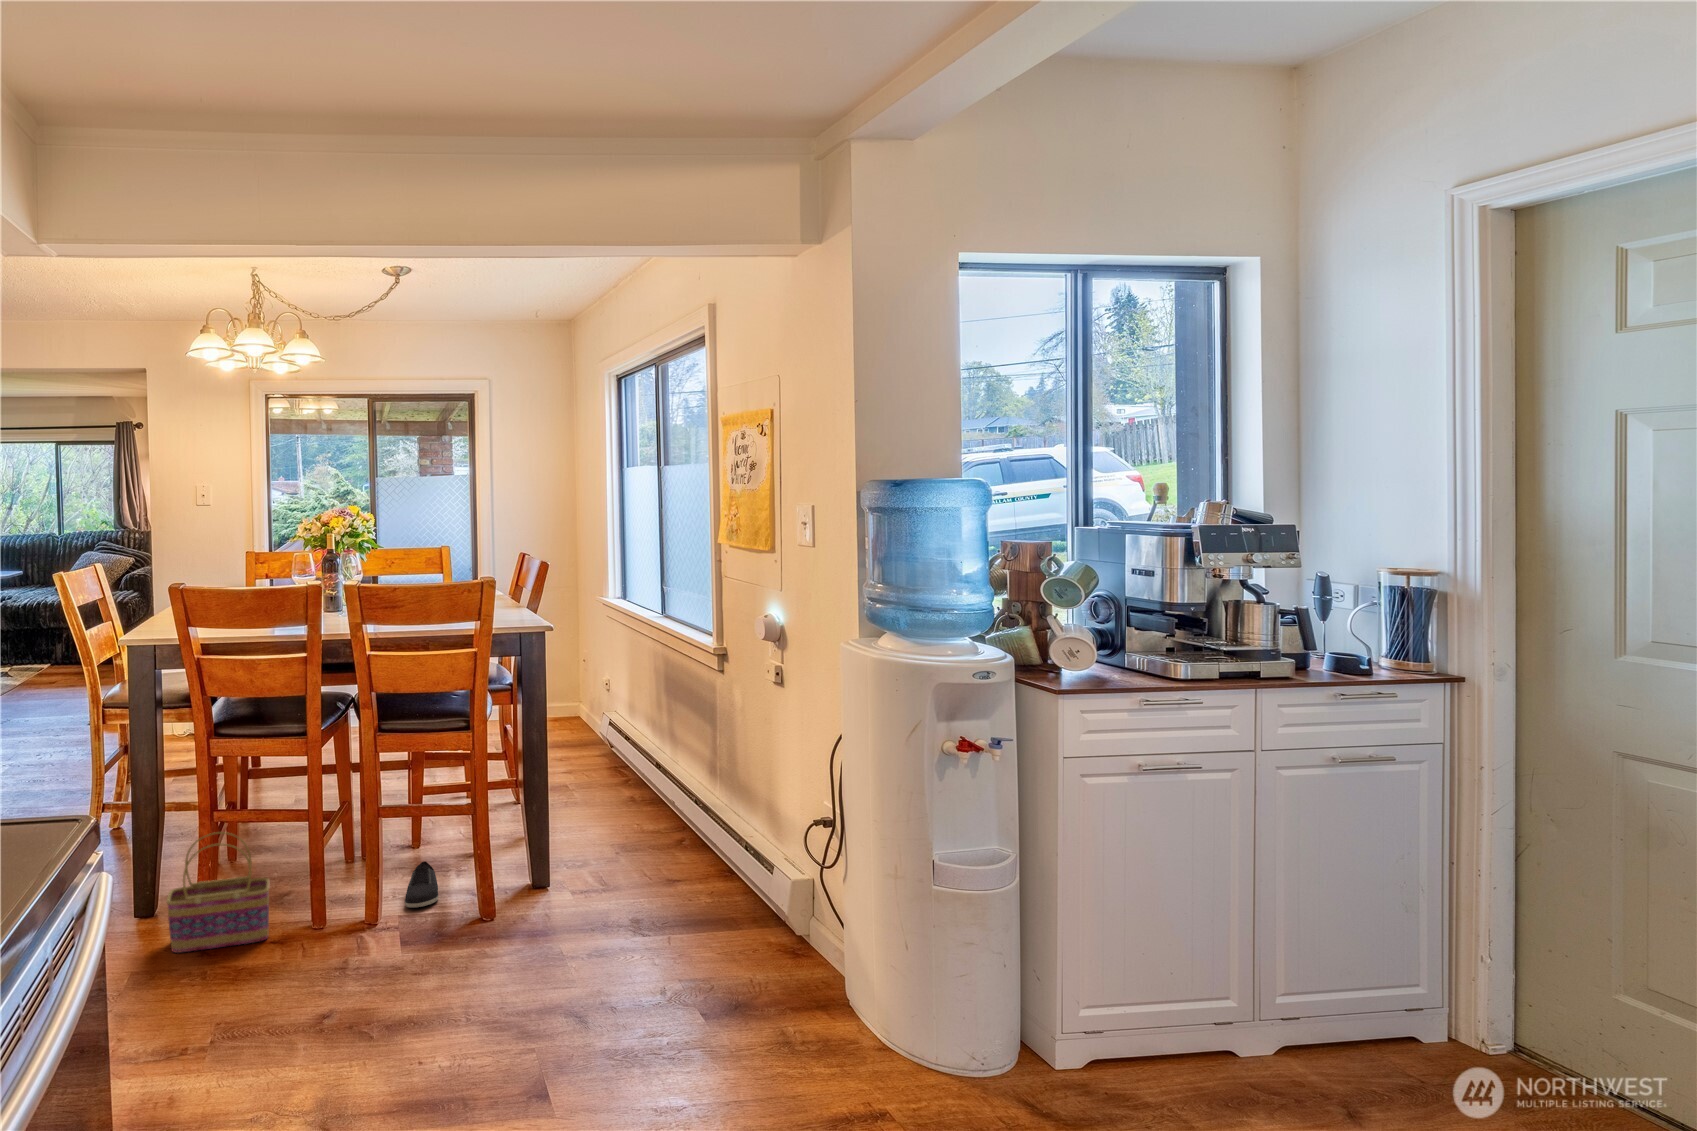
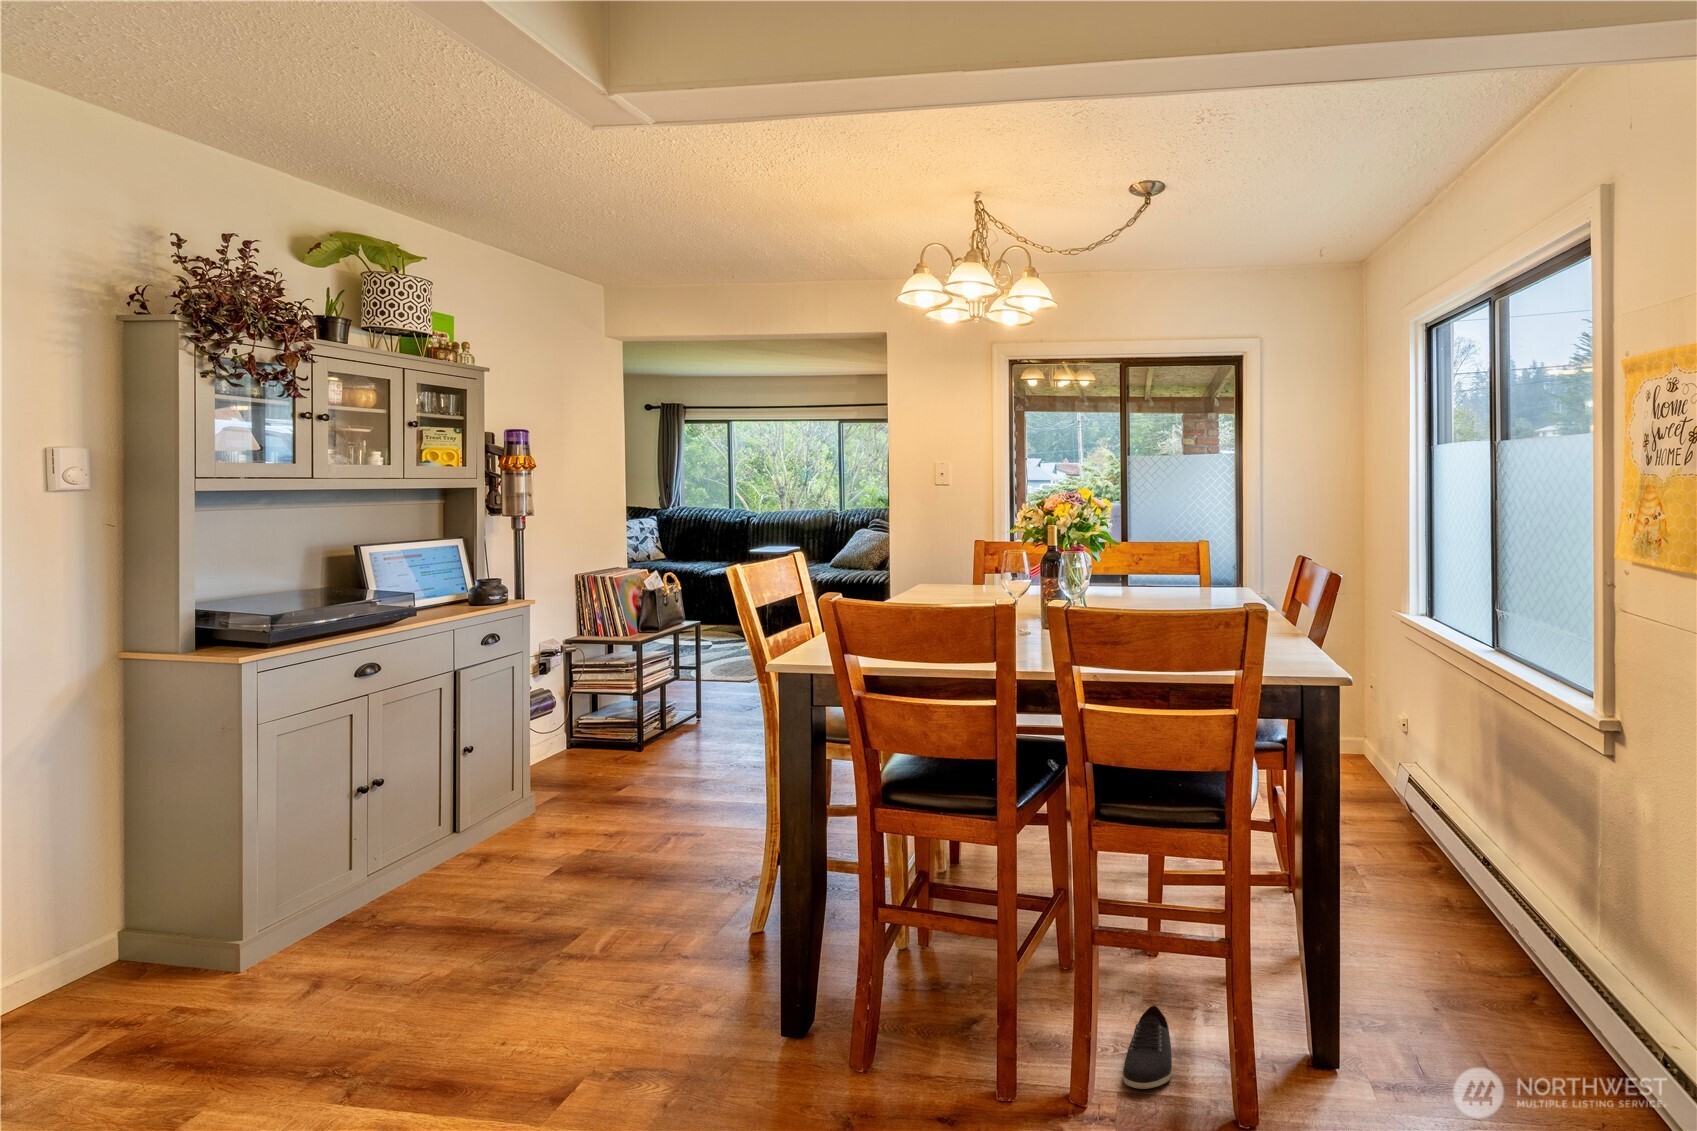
basket: present [167,832,270,953] -> none [812,935,942,1102]

